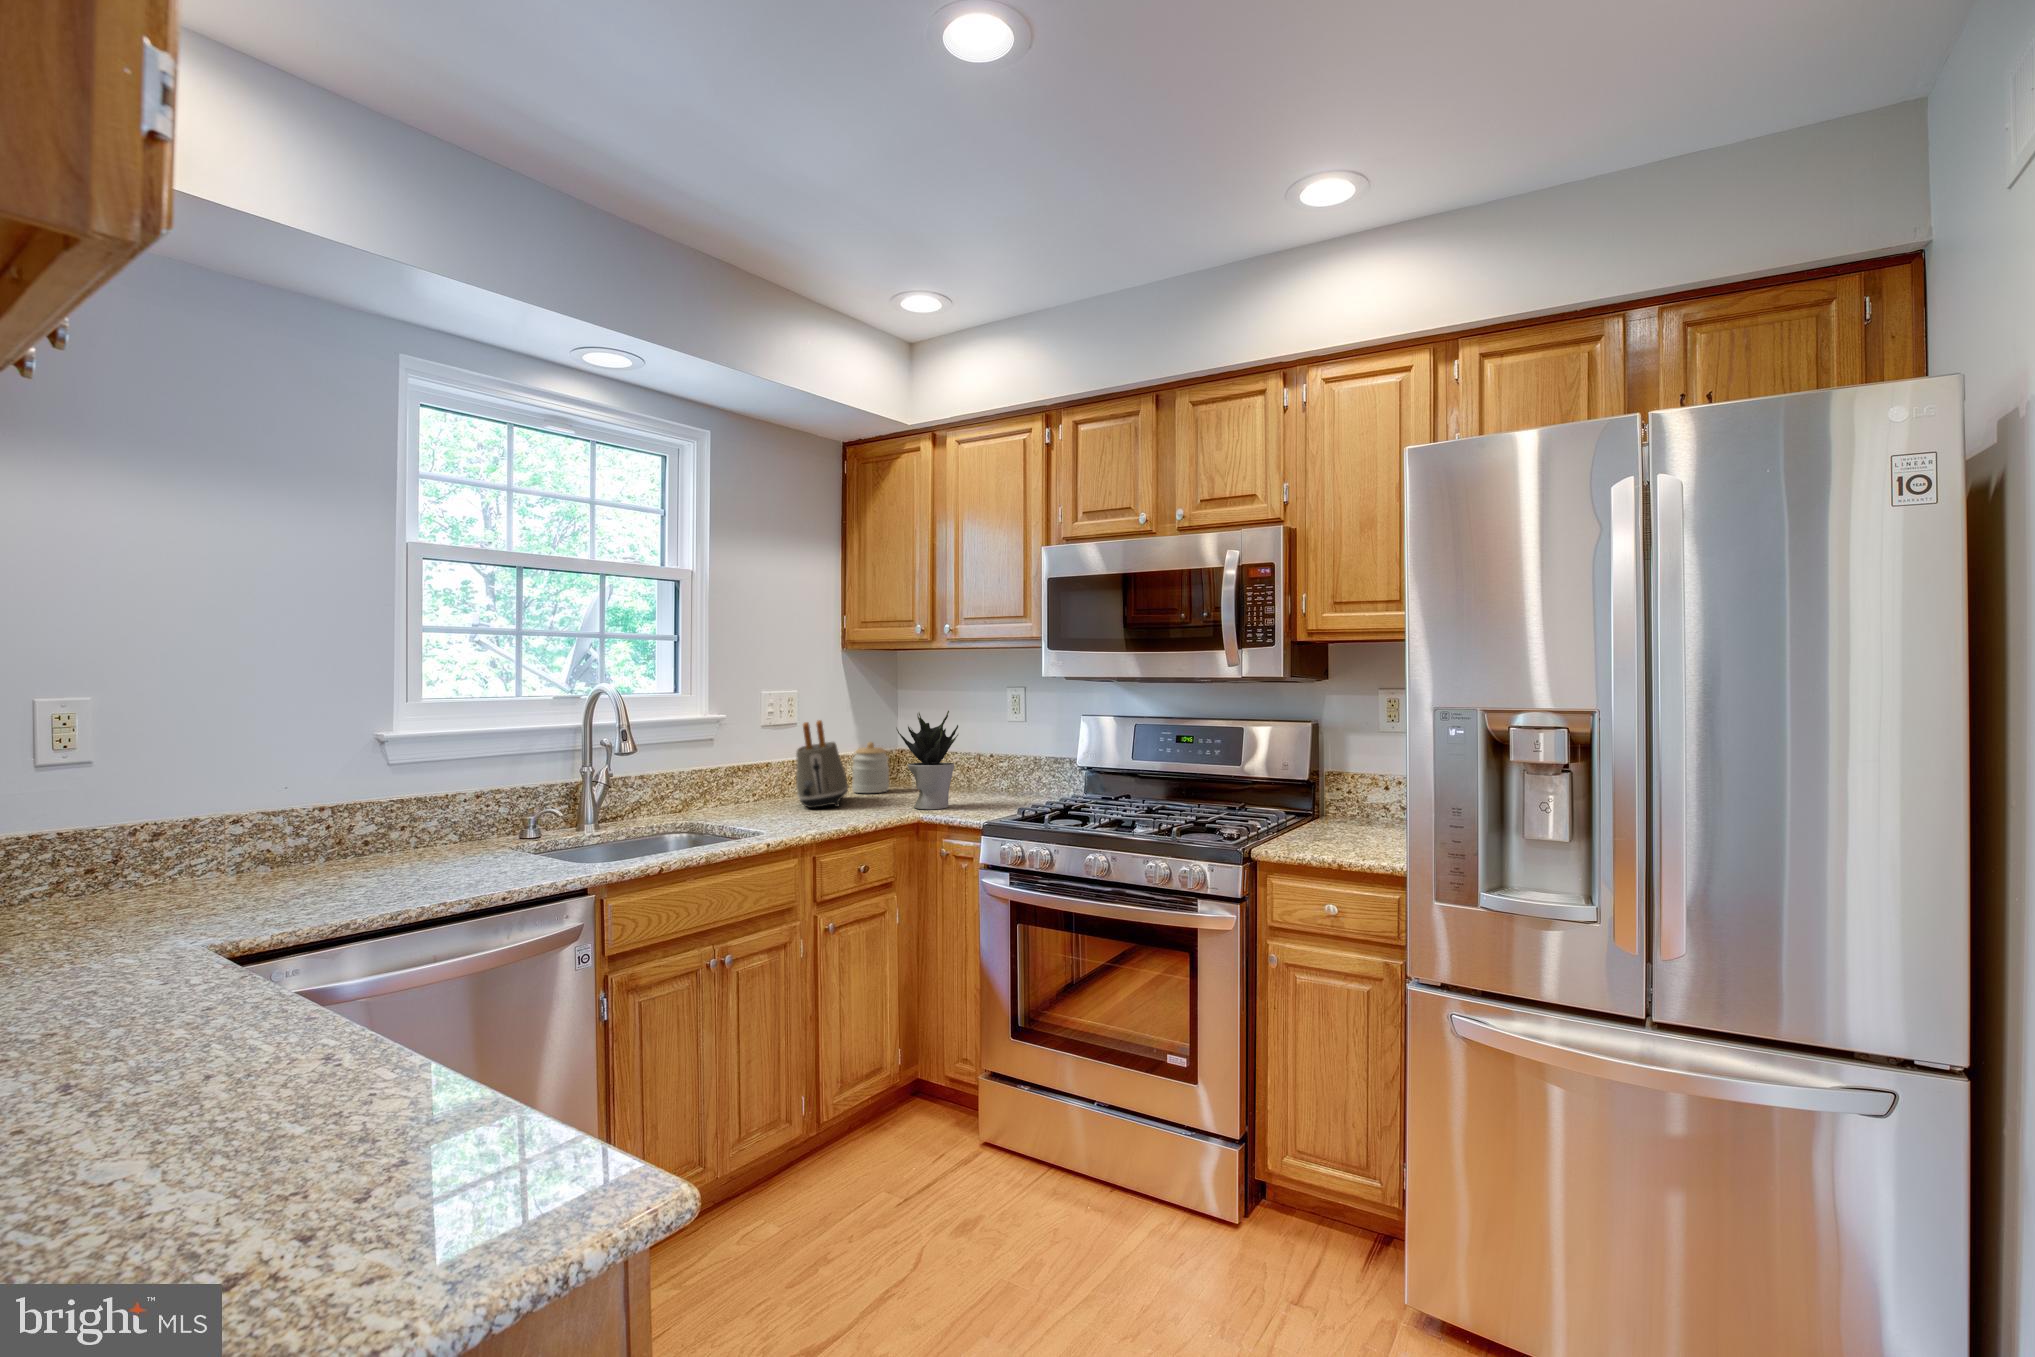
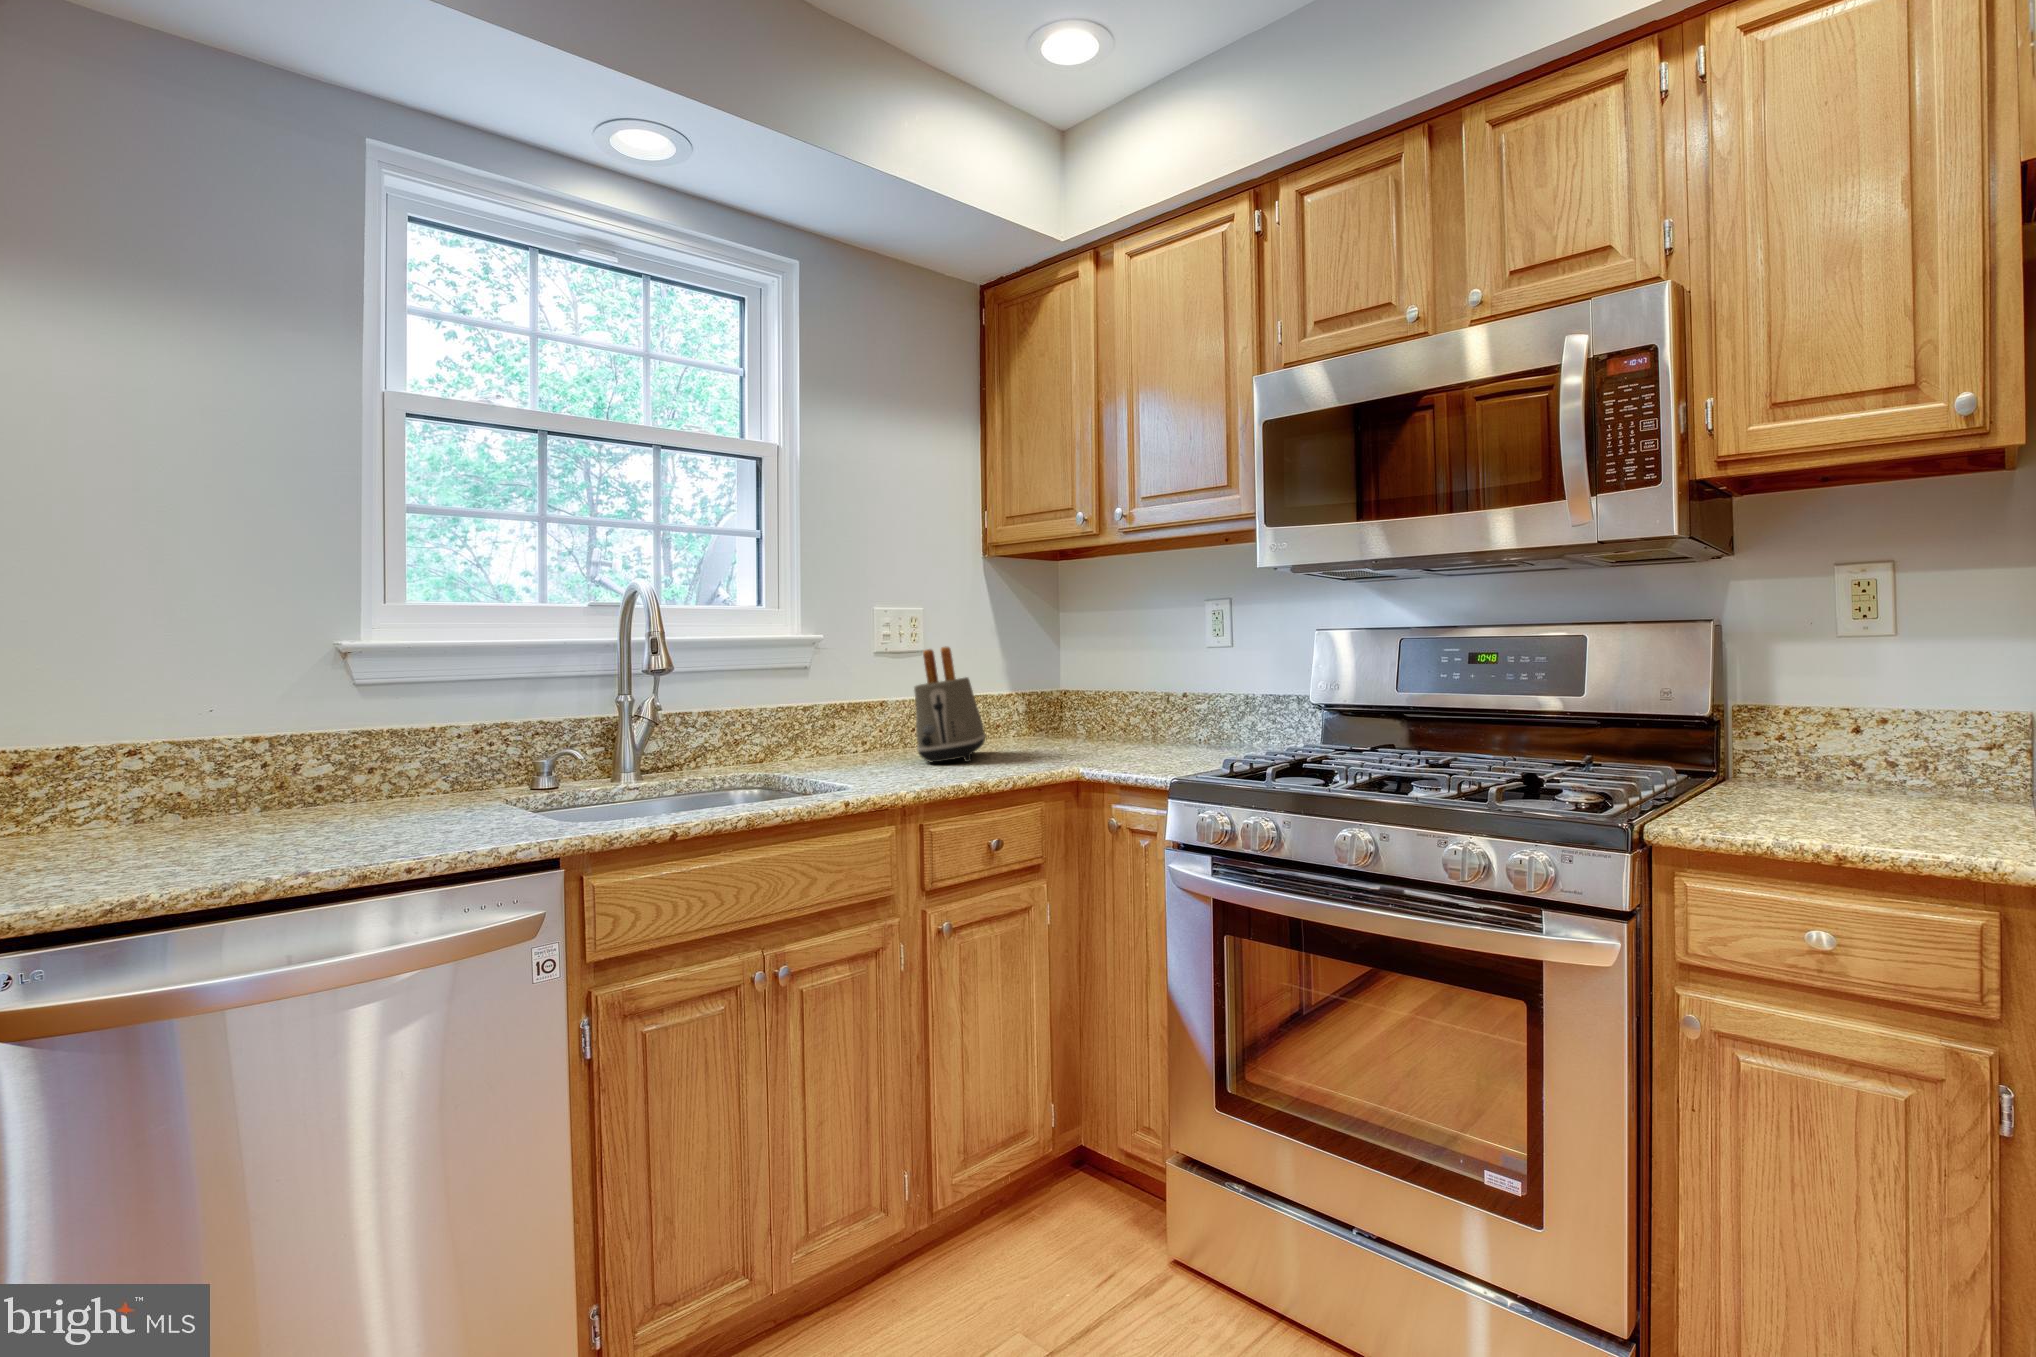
potted plant: present [897,711,958,809] -> none [1045,626,1134,765]
jar: present [852,742,889,793] -> none [995,680,1044,748]

